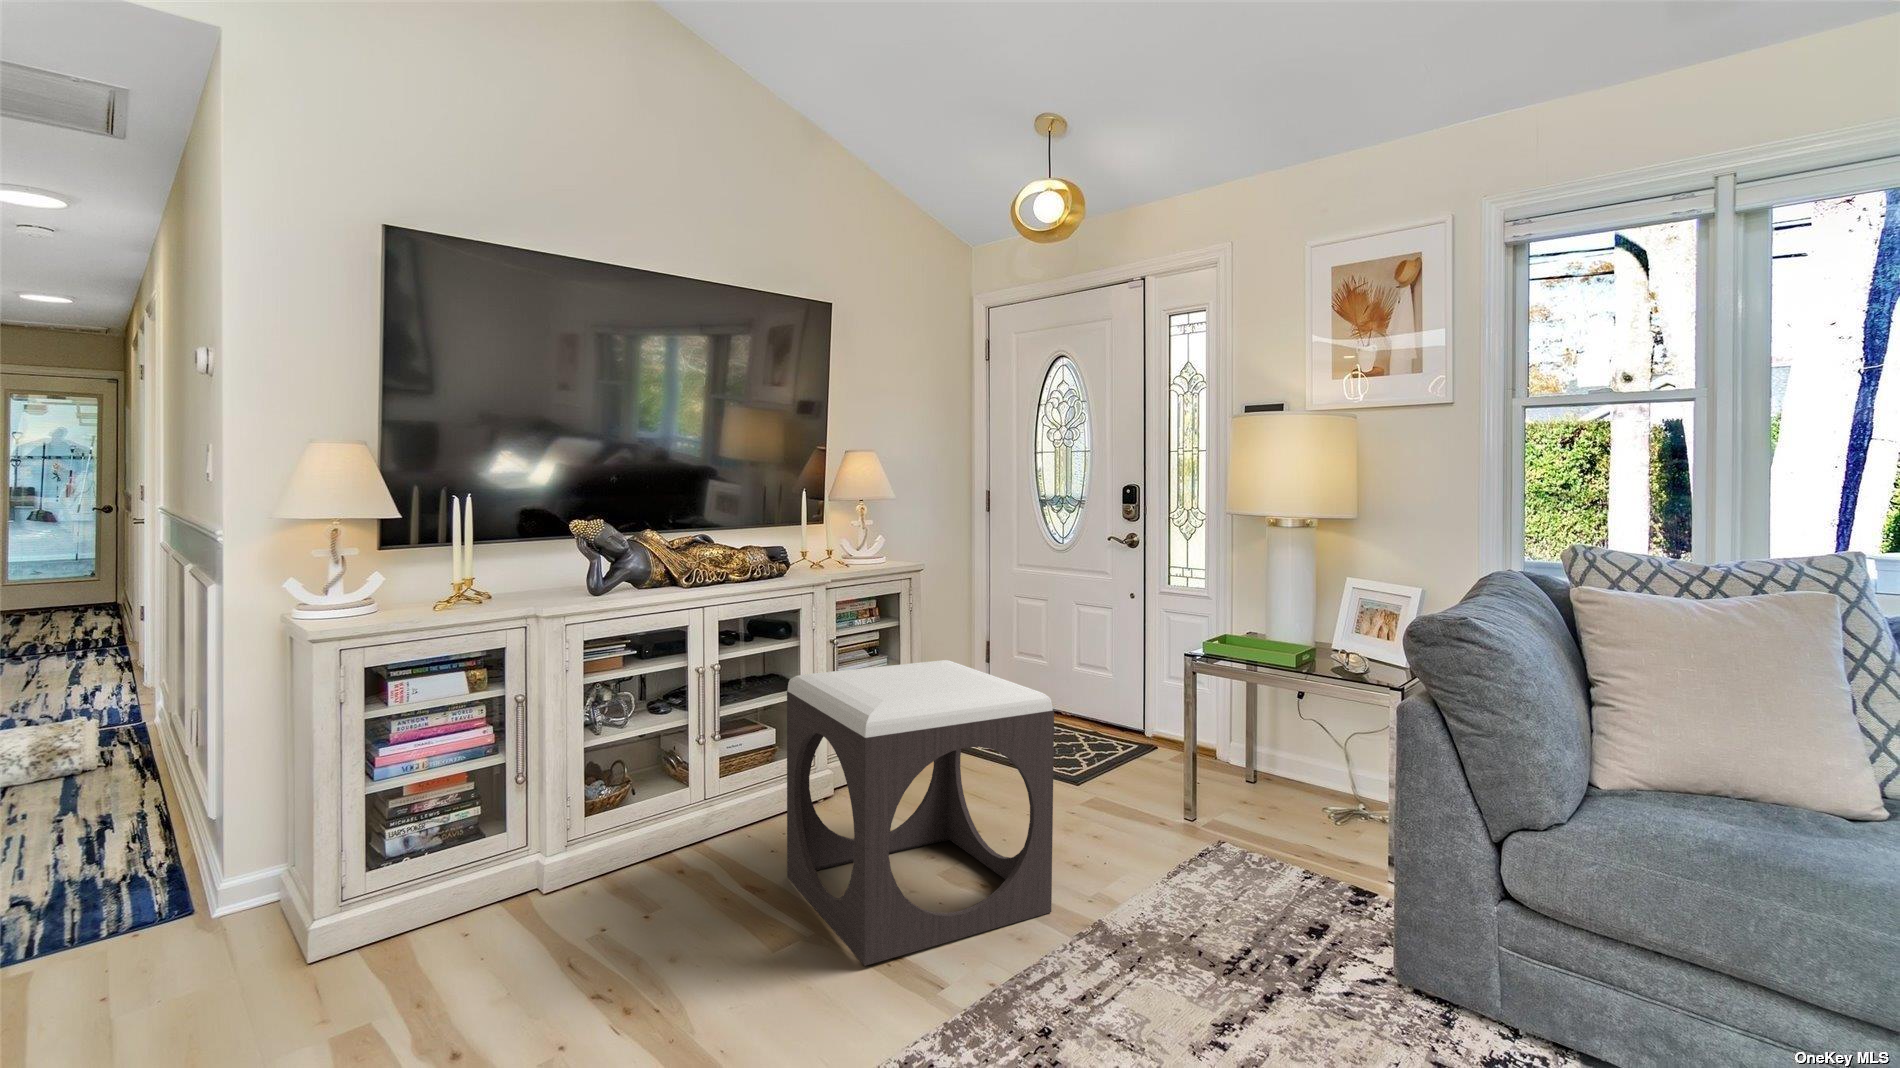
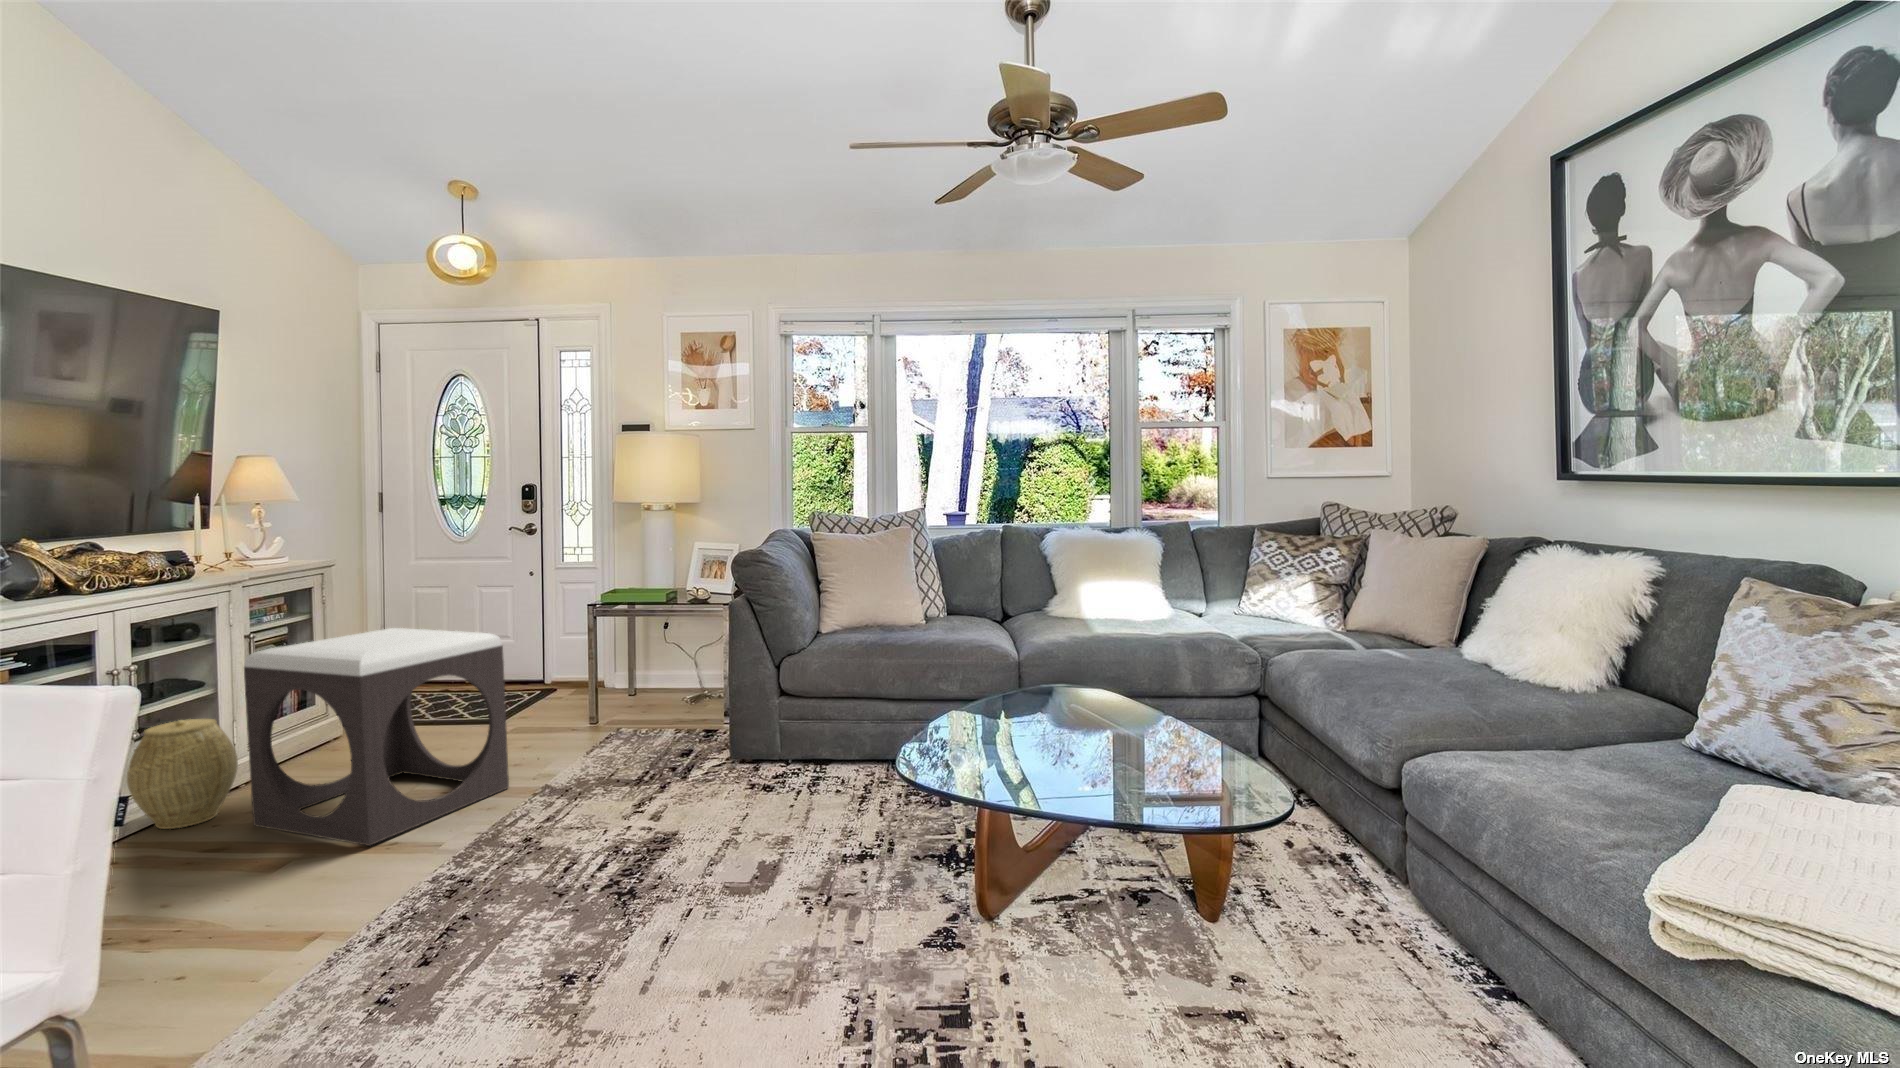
woven basket: none [699,734,792,855] -> present [127,719,238,829]

